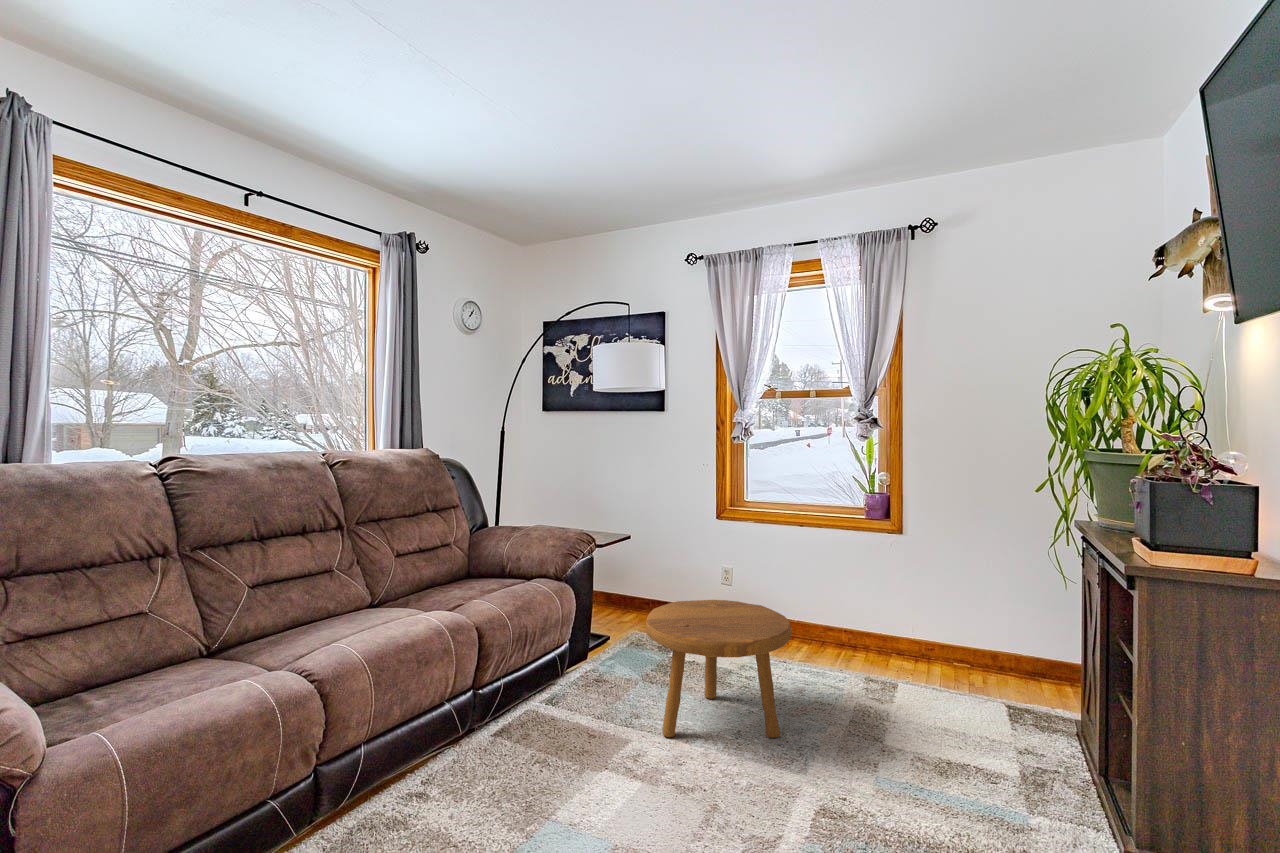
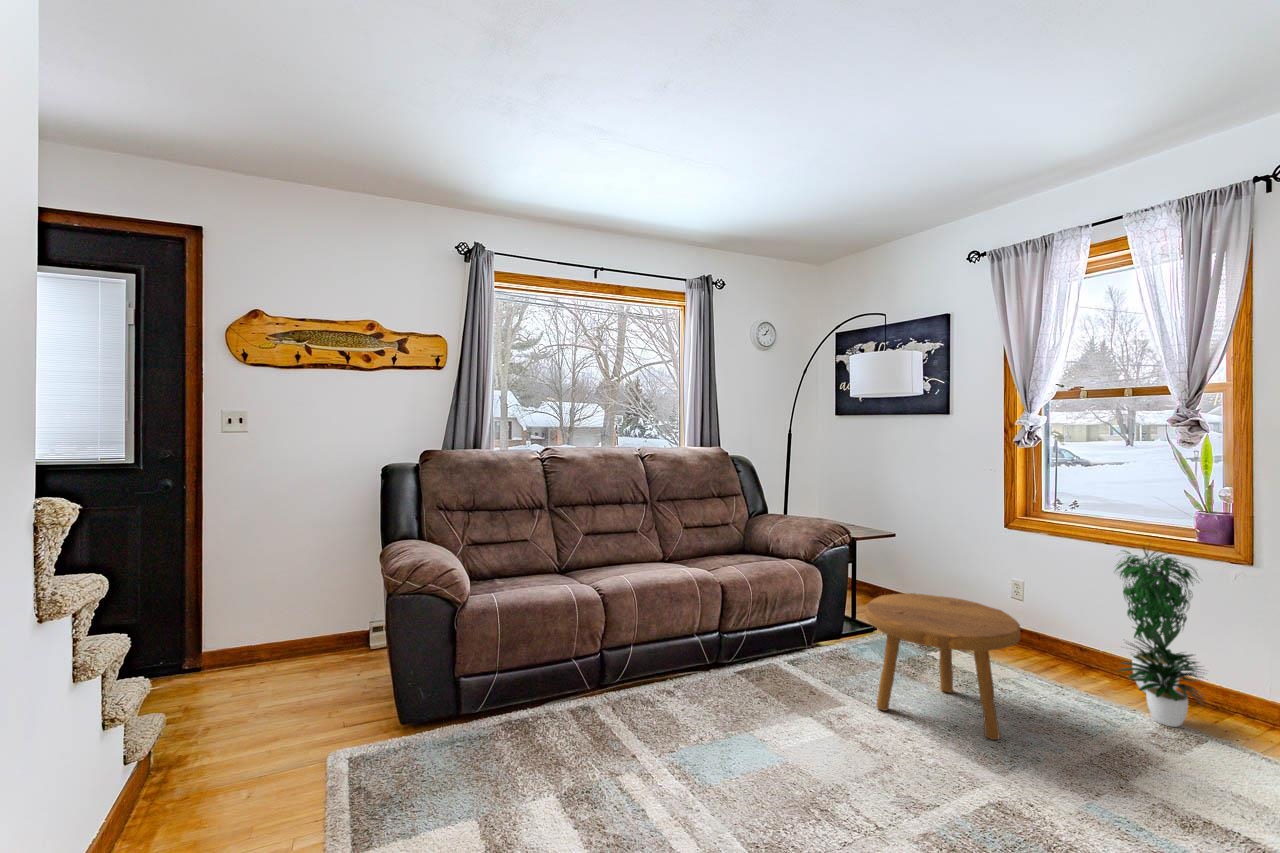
potted plant: none [818,525,898,683] -> present [1115,547,1203,727]

